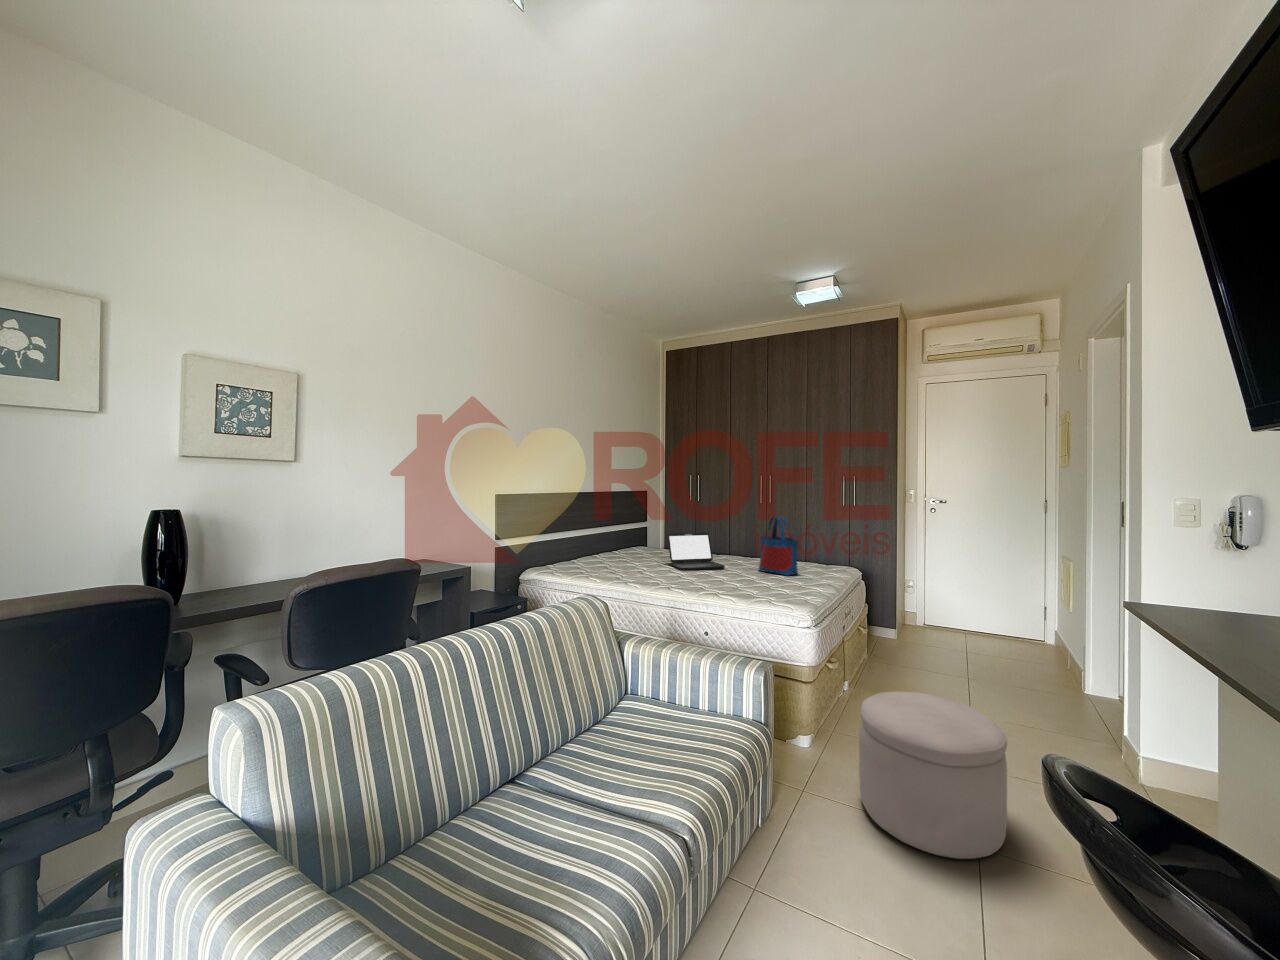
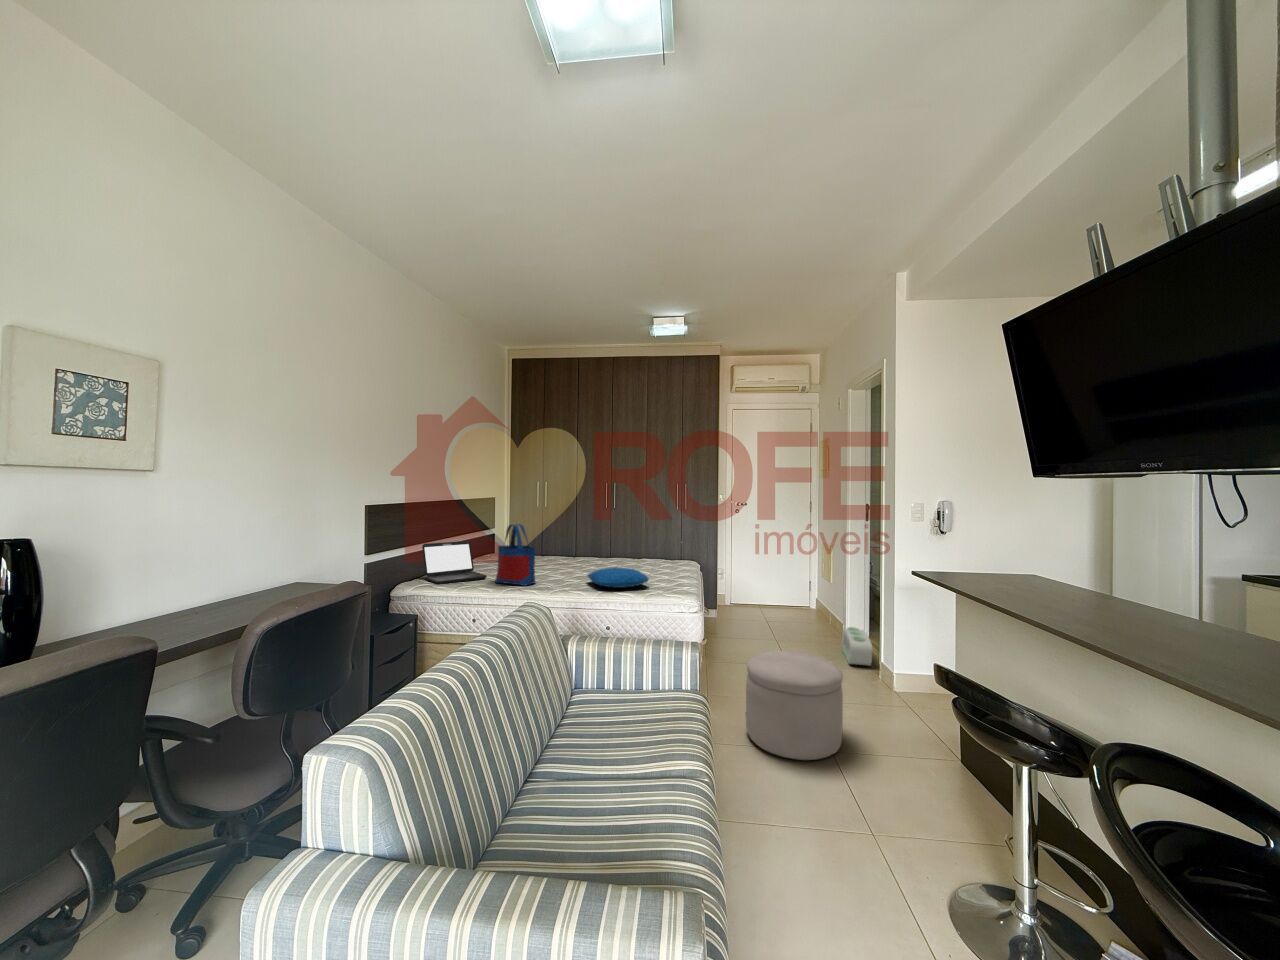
tote bag: present [759,516,798,576] -> present [495,524,536,586]
laptop: present [668,532,725,571] -> present [422,541,487,584]
pillow: none [701,567,766,590] -> present [588,568,649,588]
air purifier: none [1071,675,1114,737] -> present [842,627,872,666]

